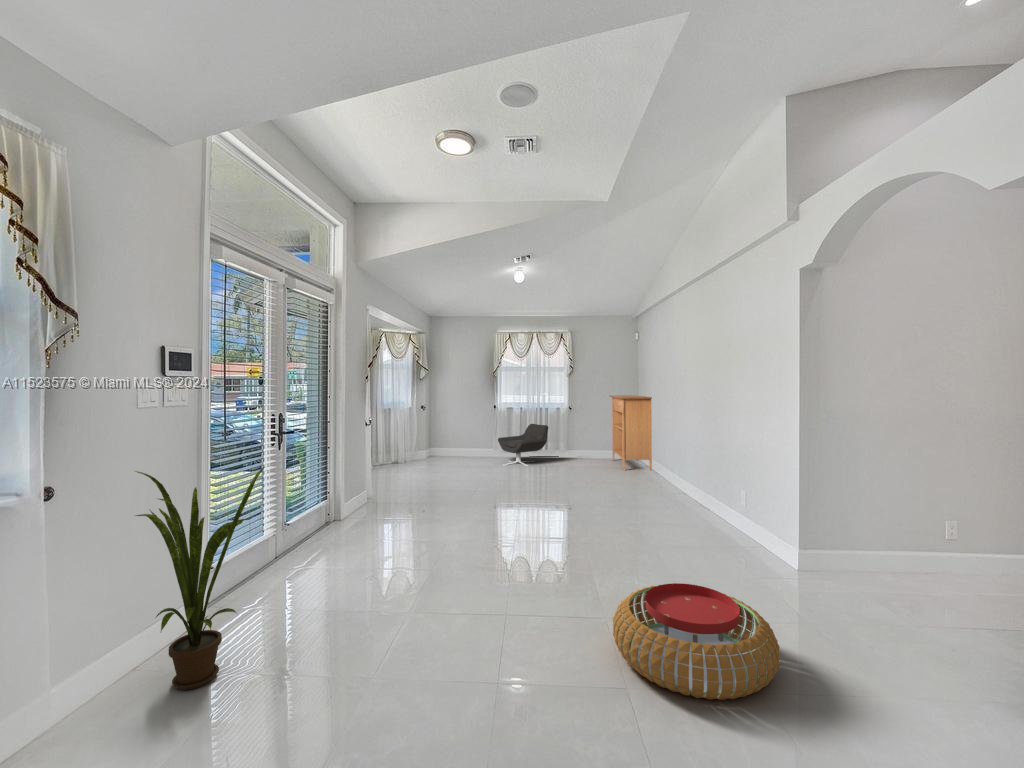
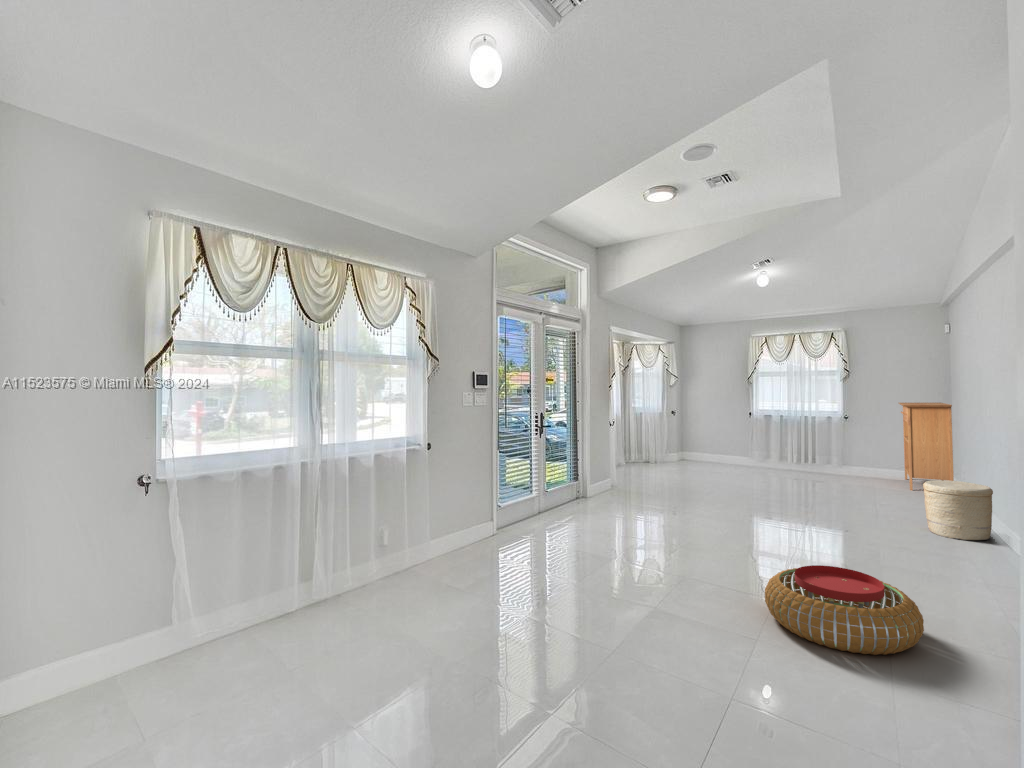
lounge chair: present [498,424,548,466] -> none [754,432,813,476]
woven basket: none [661,463,709,515] -> present [923,480,993,540]
house plant: present [136,467,265,690] -> none [461,442,526,566]

